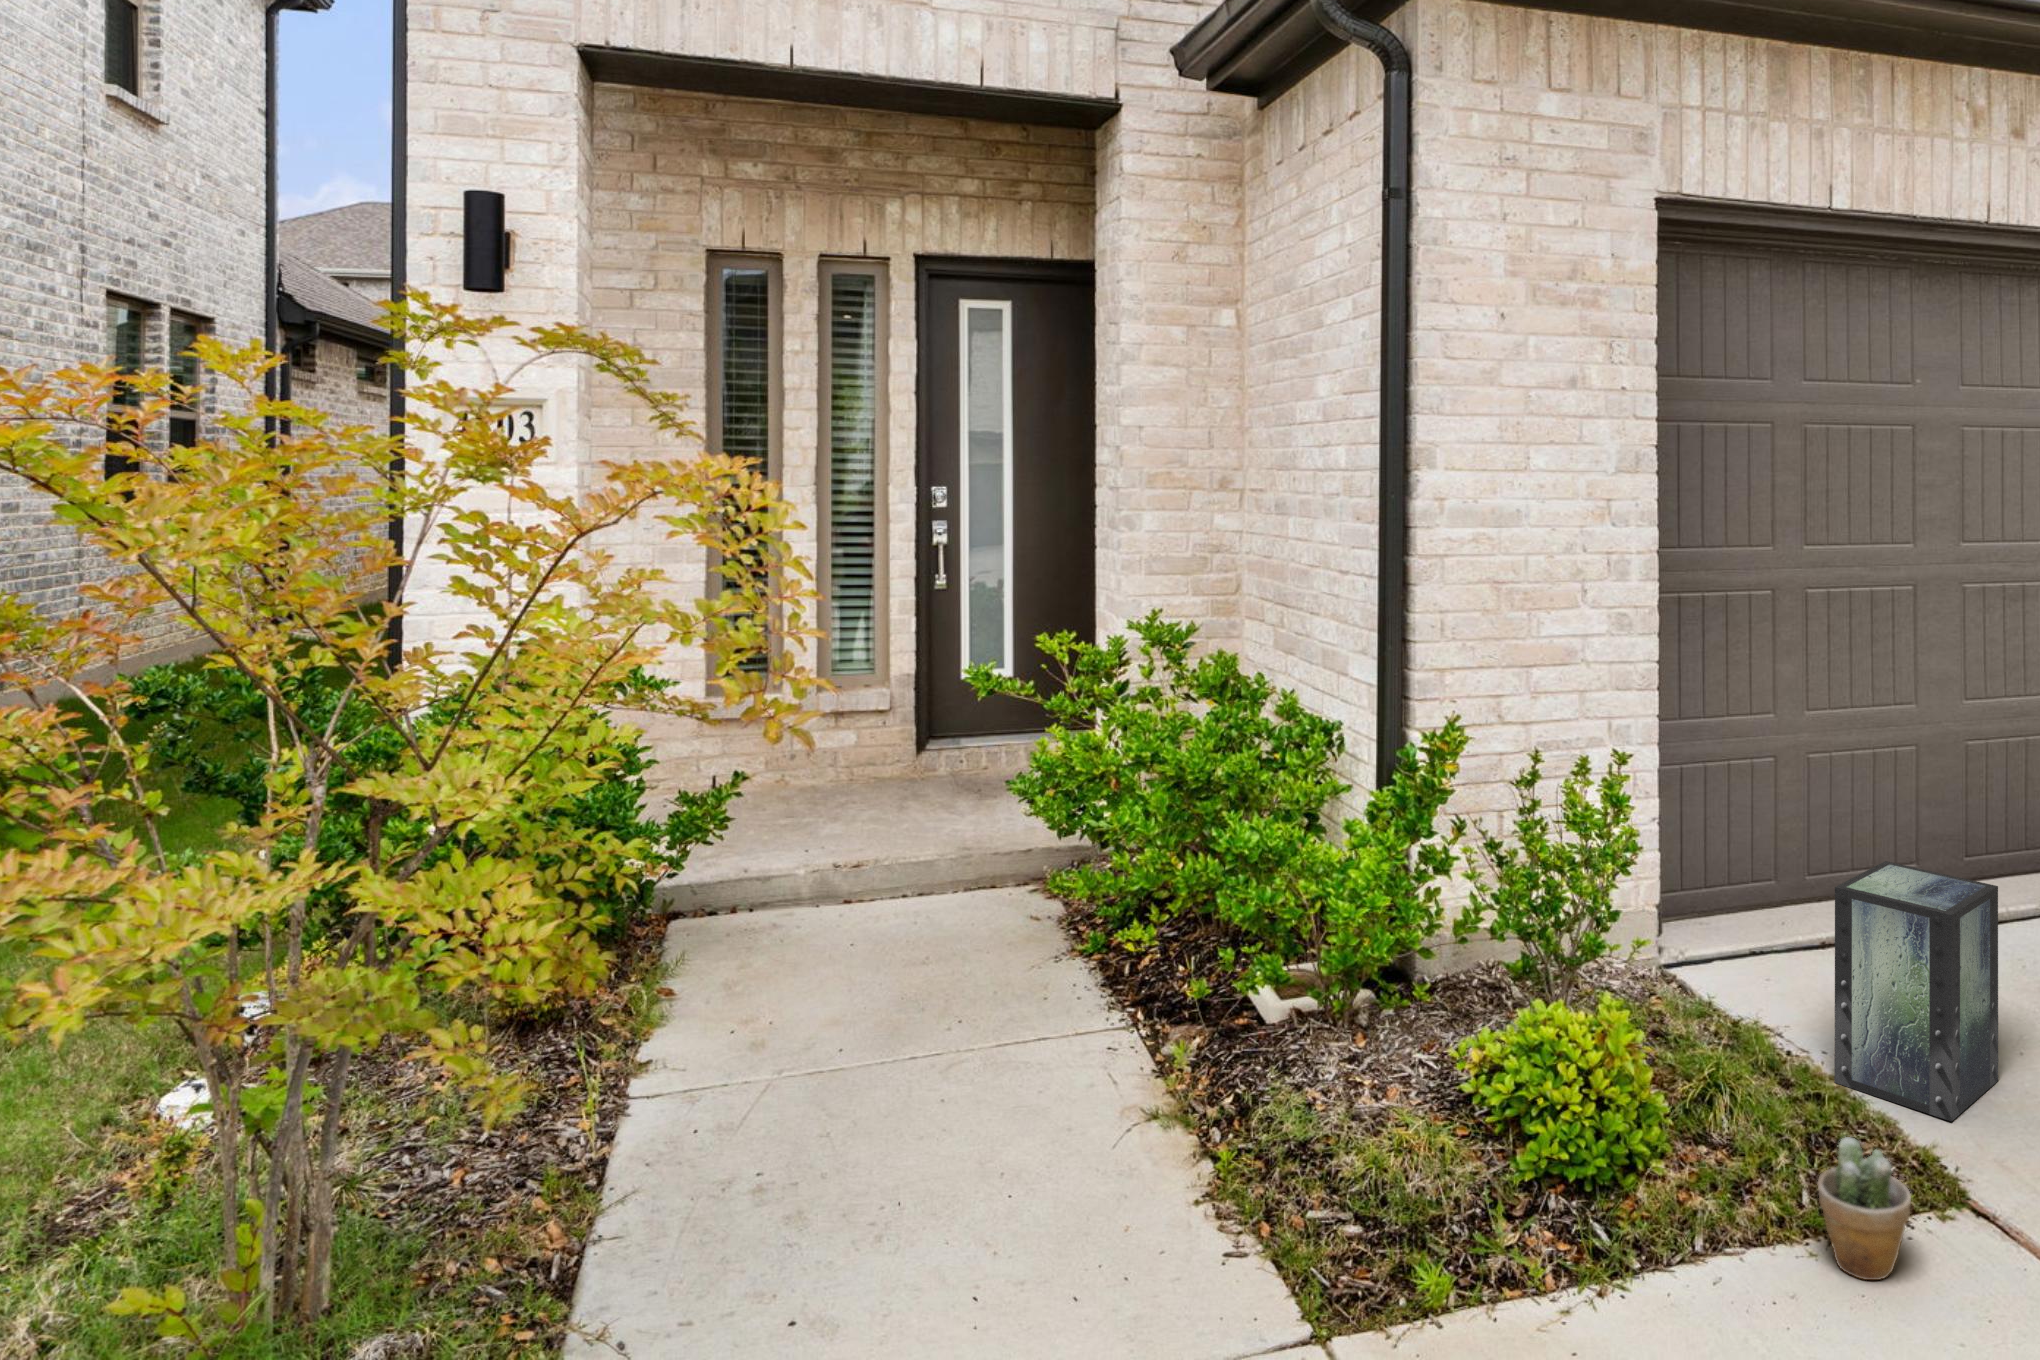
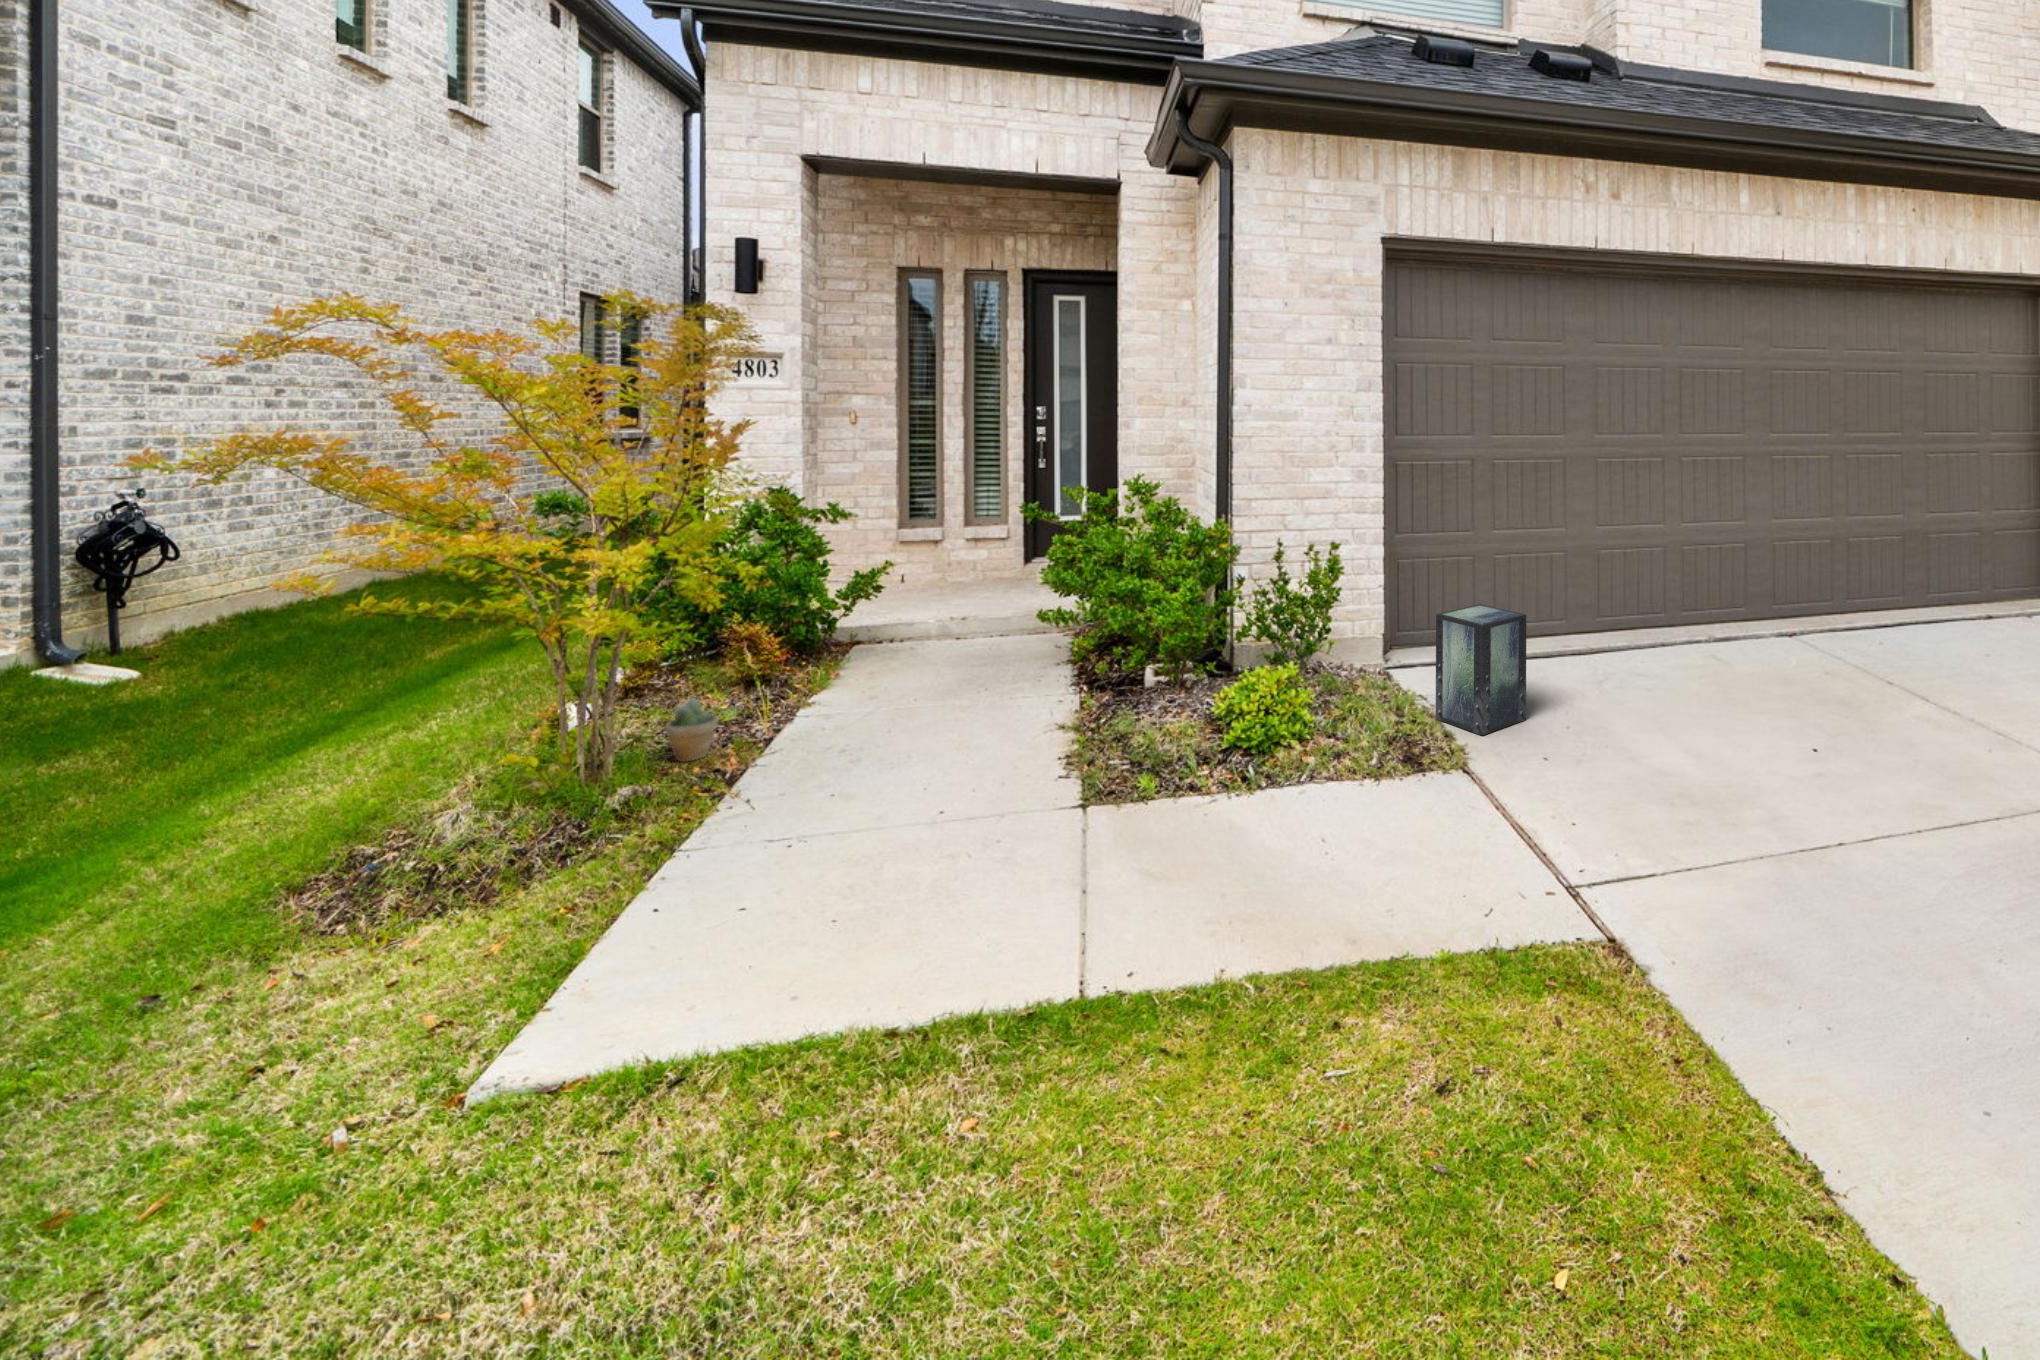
potted plant: present [1818,1137,1911,1280] -> present [666,698,718,762]

